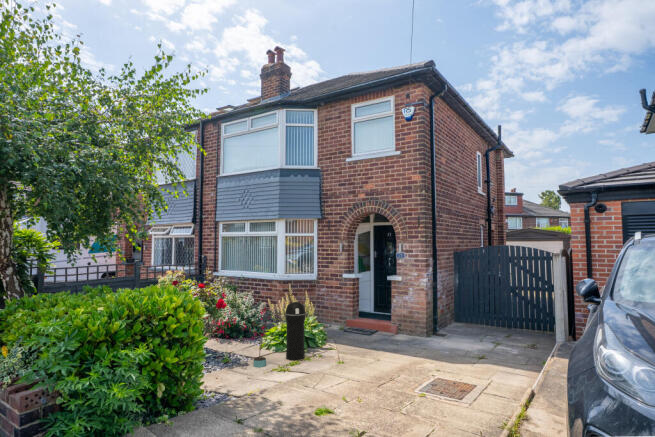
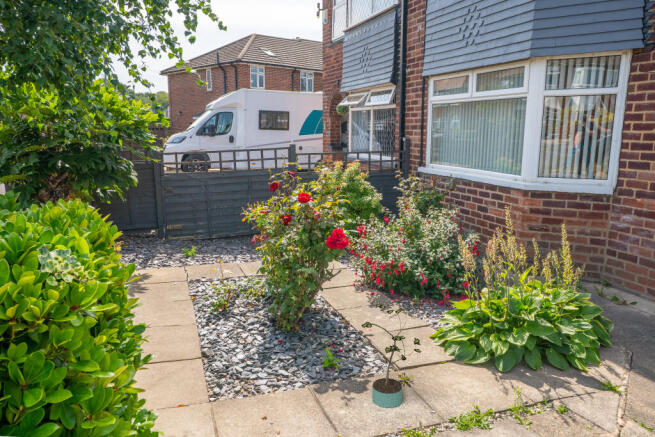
trash can: present [285,302,306,361] -> none [464,263,524,412]

